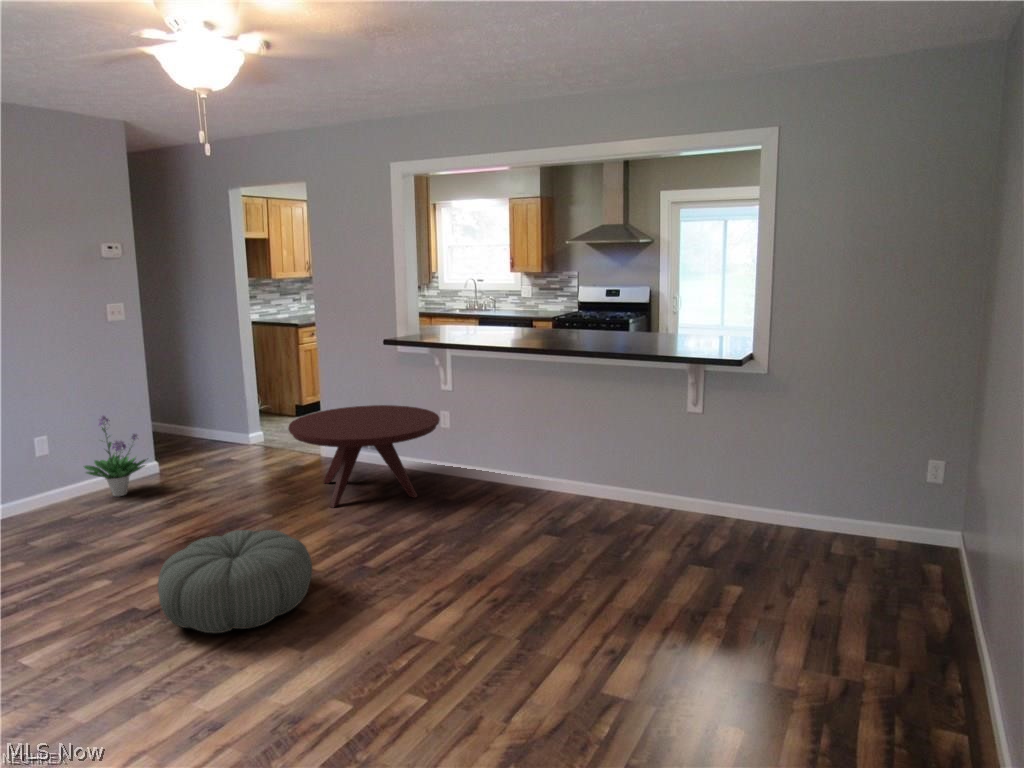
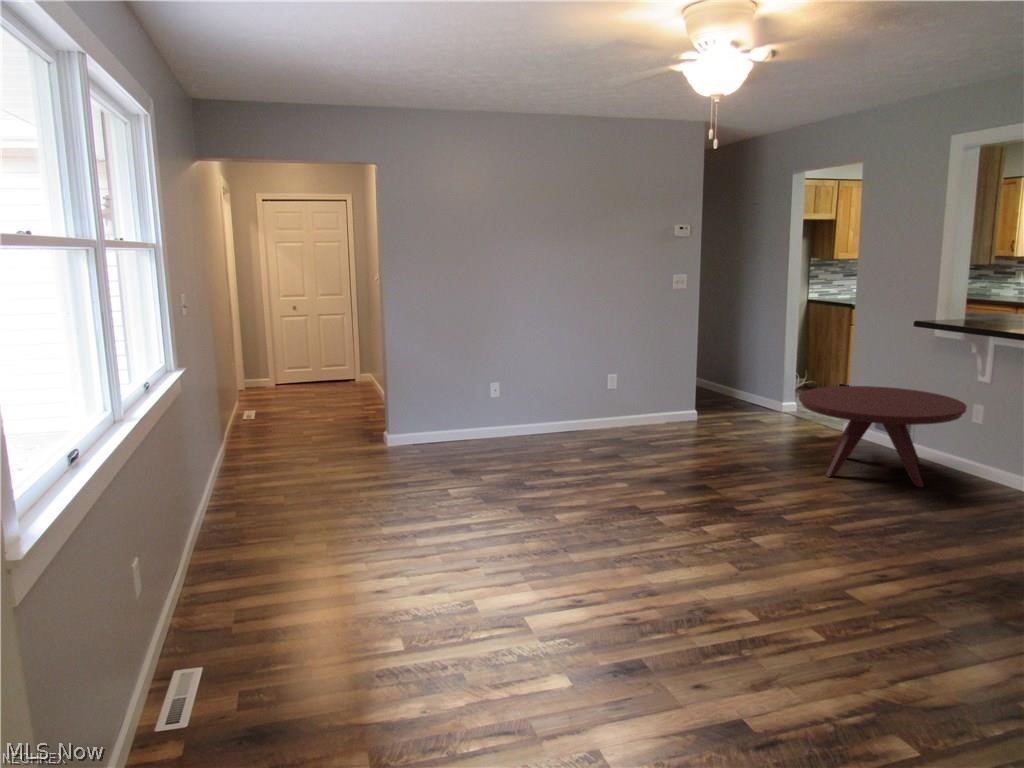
potted plant: present [84,415,146,496] -> none [637,364,686,432]
pouf: present [158,530,312,633] -> none [648,466,774,543]

